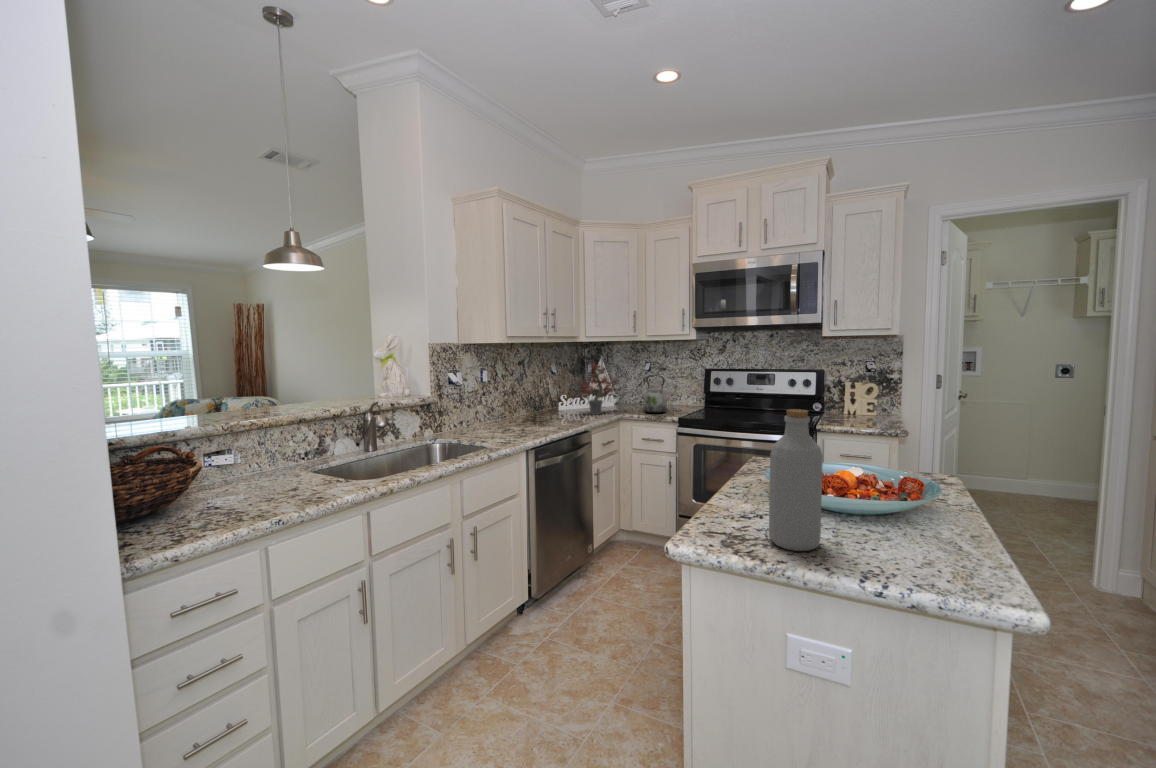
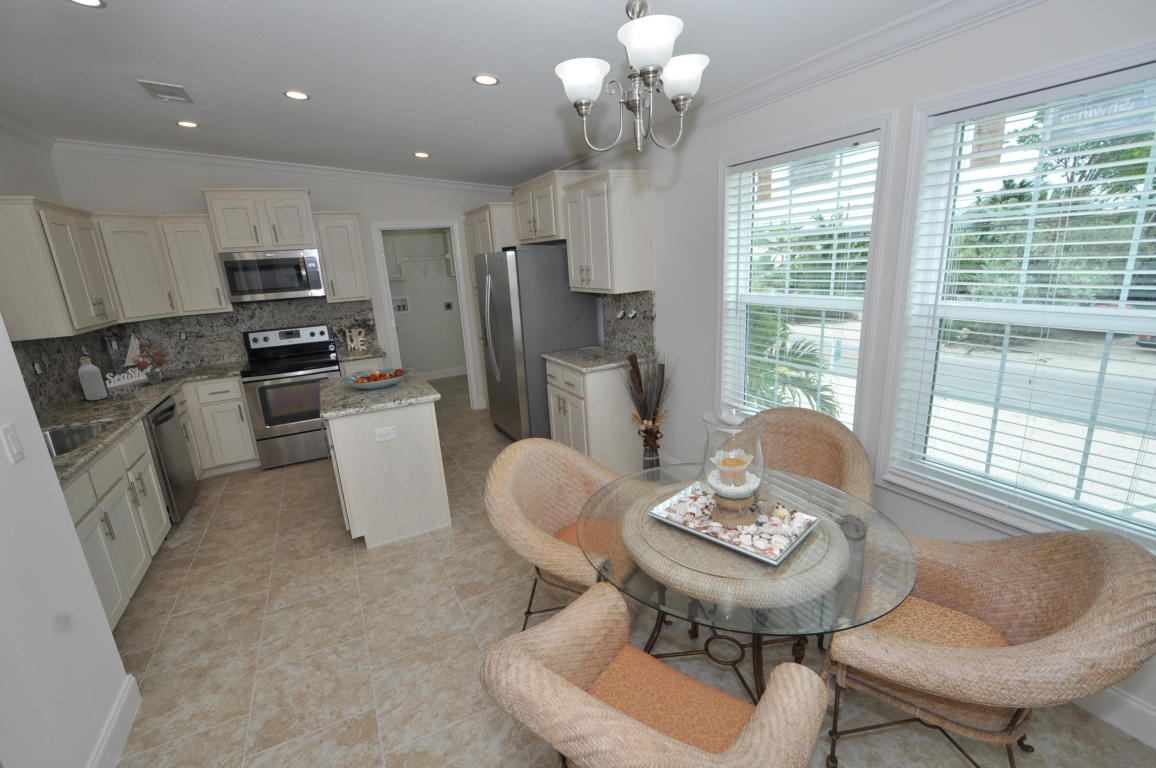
kettle: present [640,375,666,413] -> none [191,343,221,373]
bottle: present [769,409,823,551] -> present [78,357,107,401]

